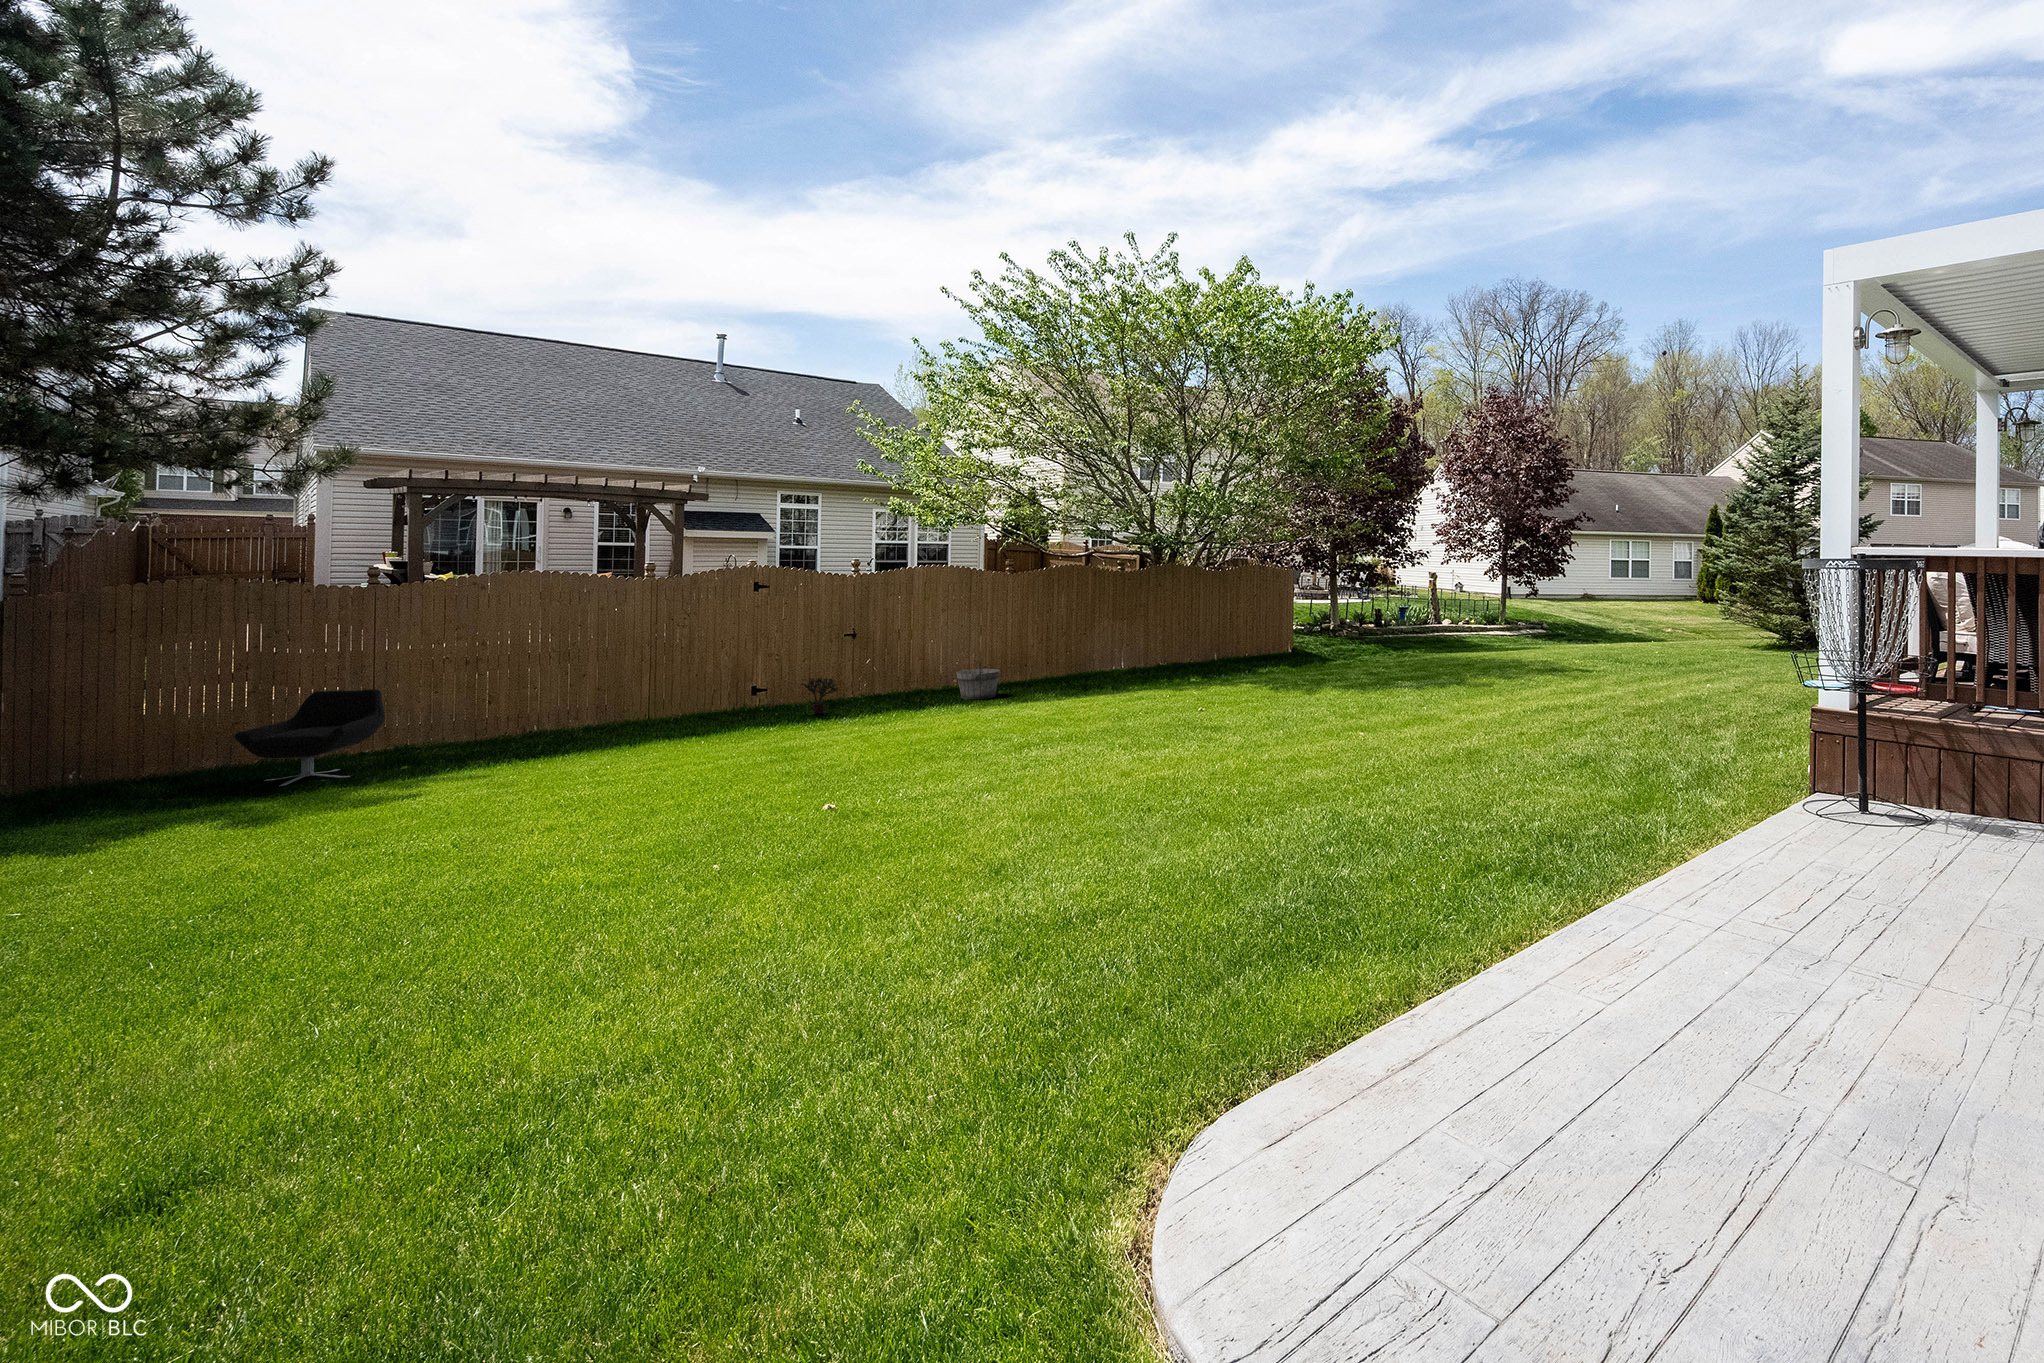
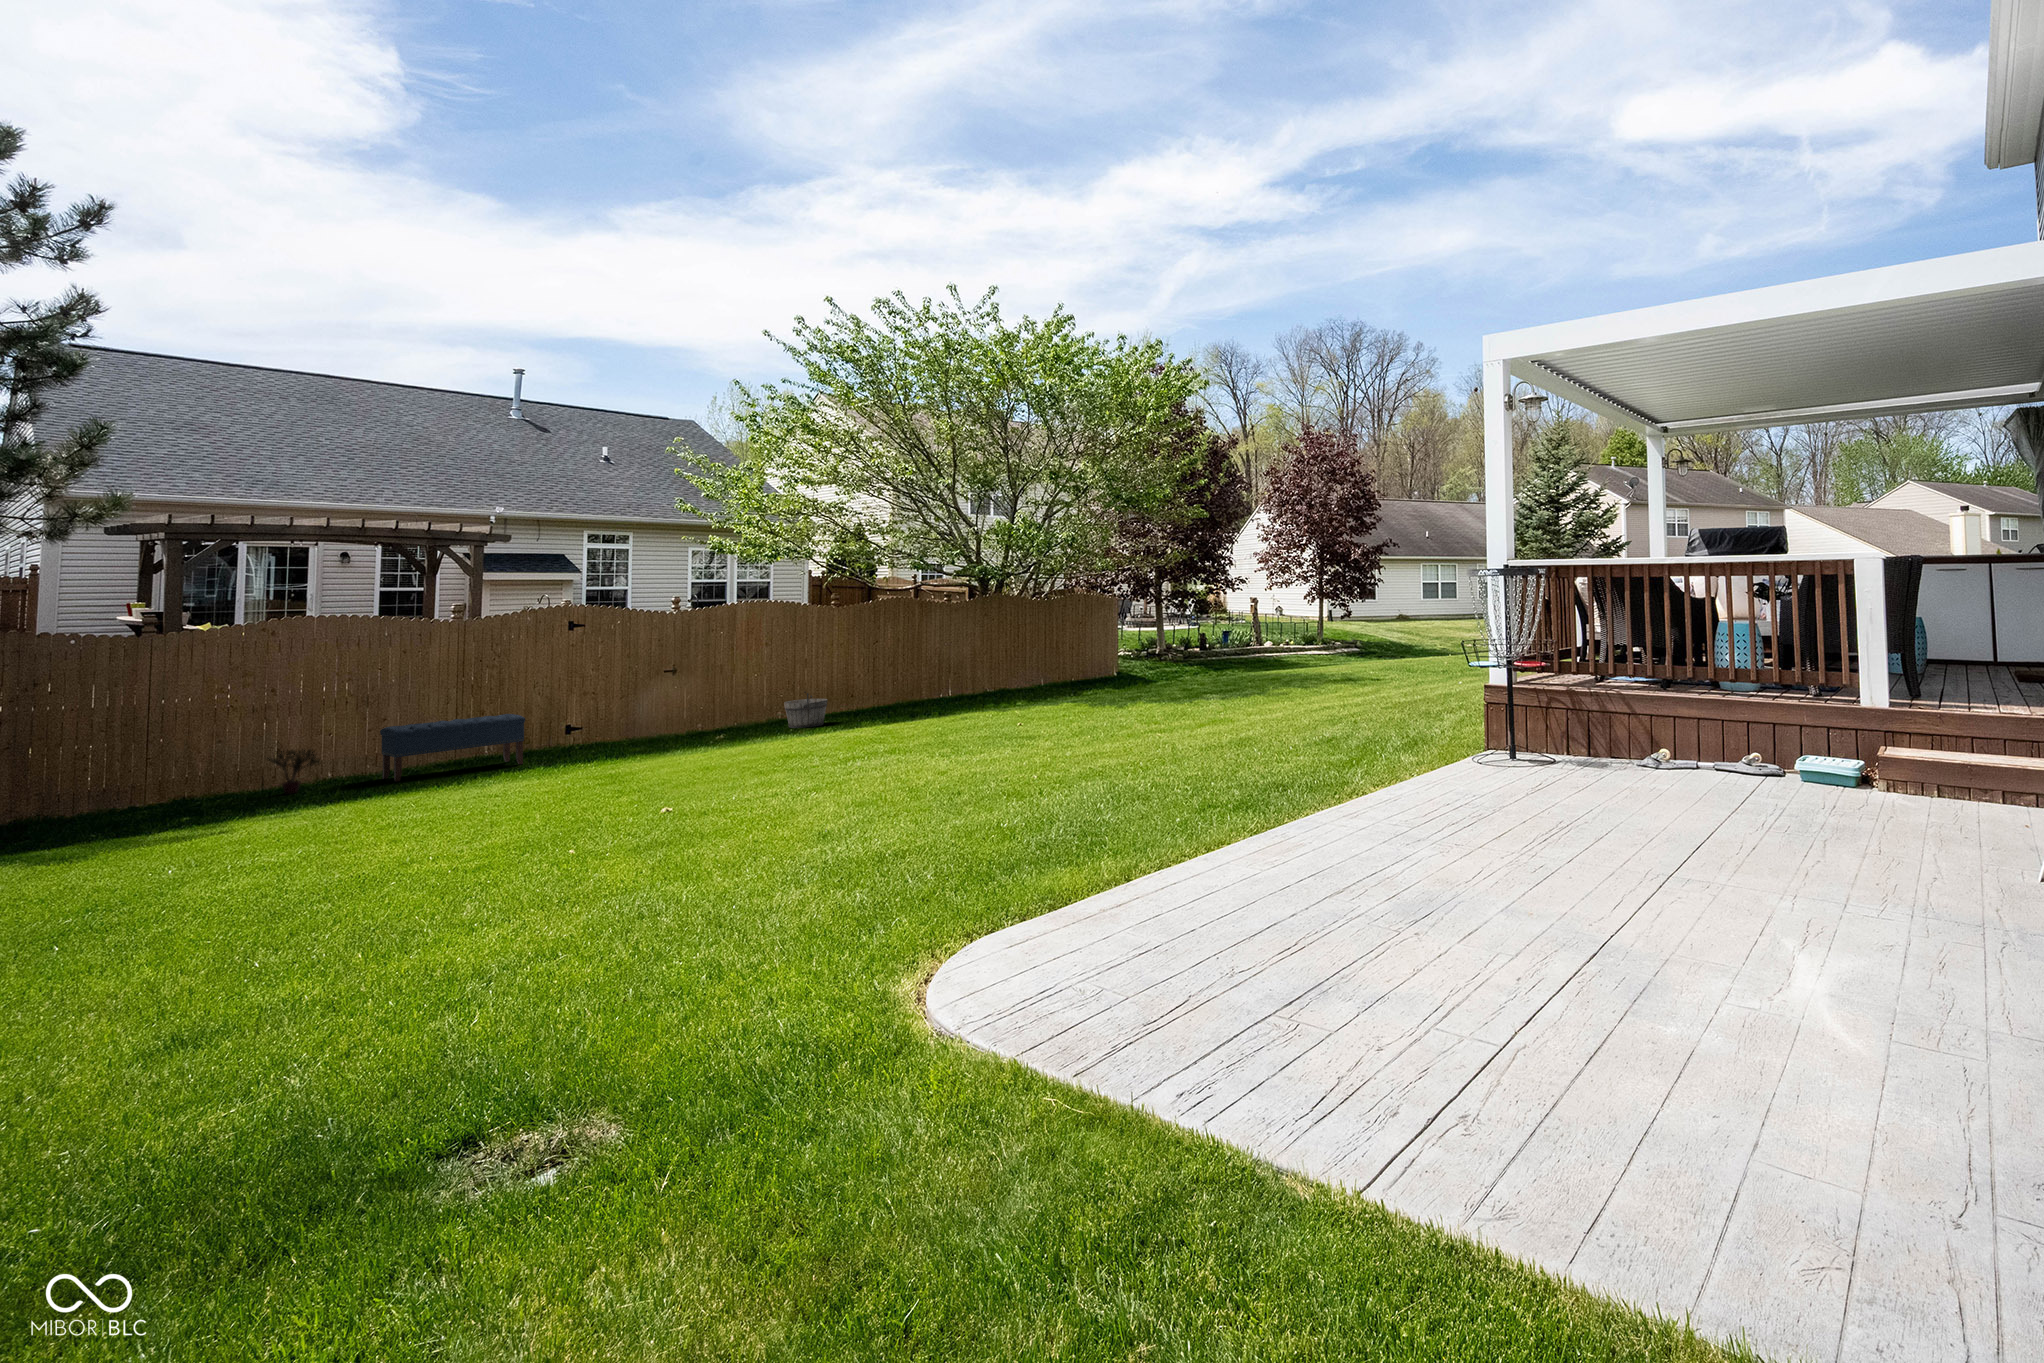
bench: none [563,678,700,746] -> present [380,714,525,782]
potted plant: present [801,678,838,714] -> present [267,749,319,794]
lounge chair: present [234,689,385,786] -> none [40,732,199,830]

